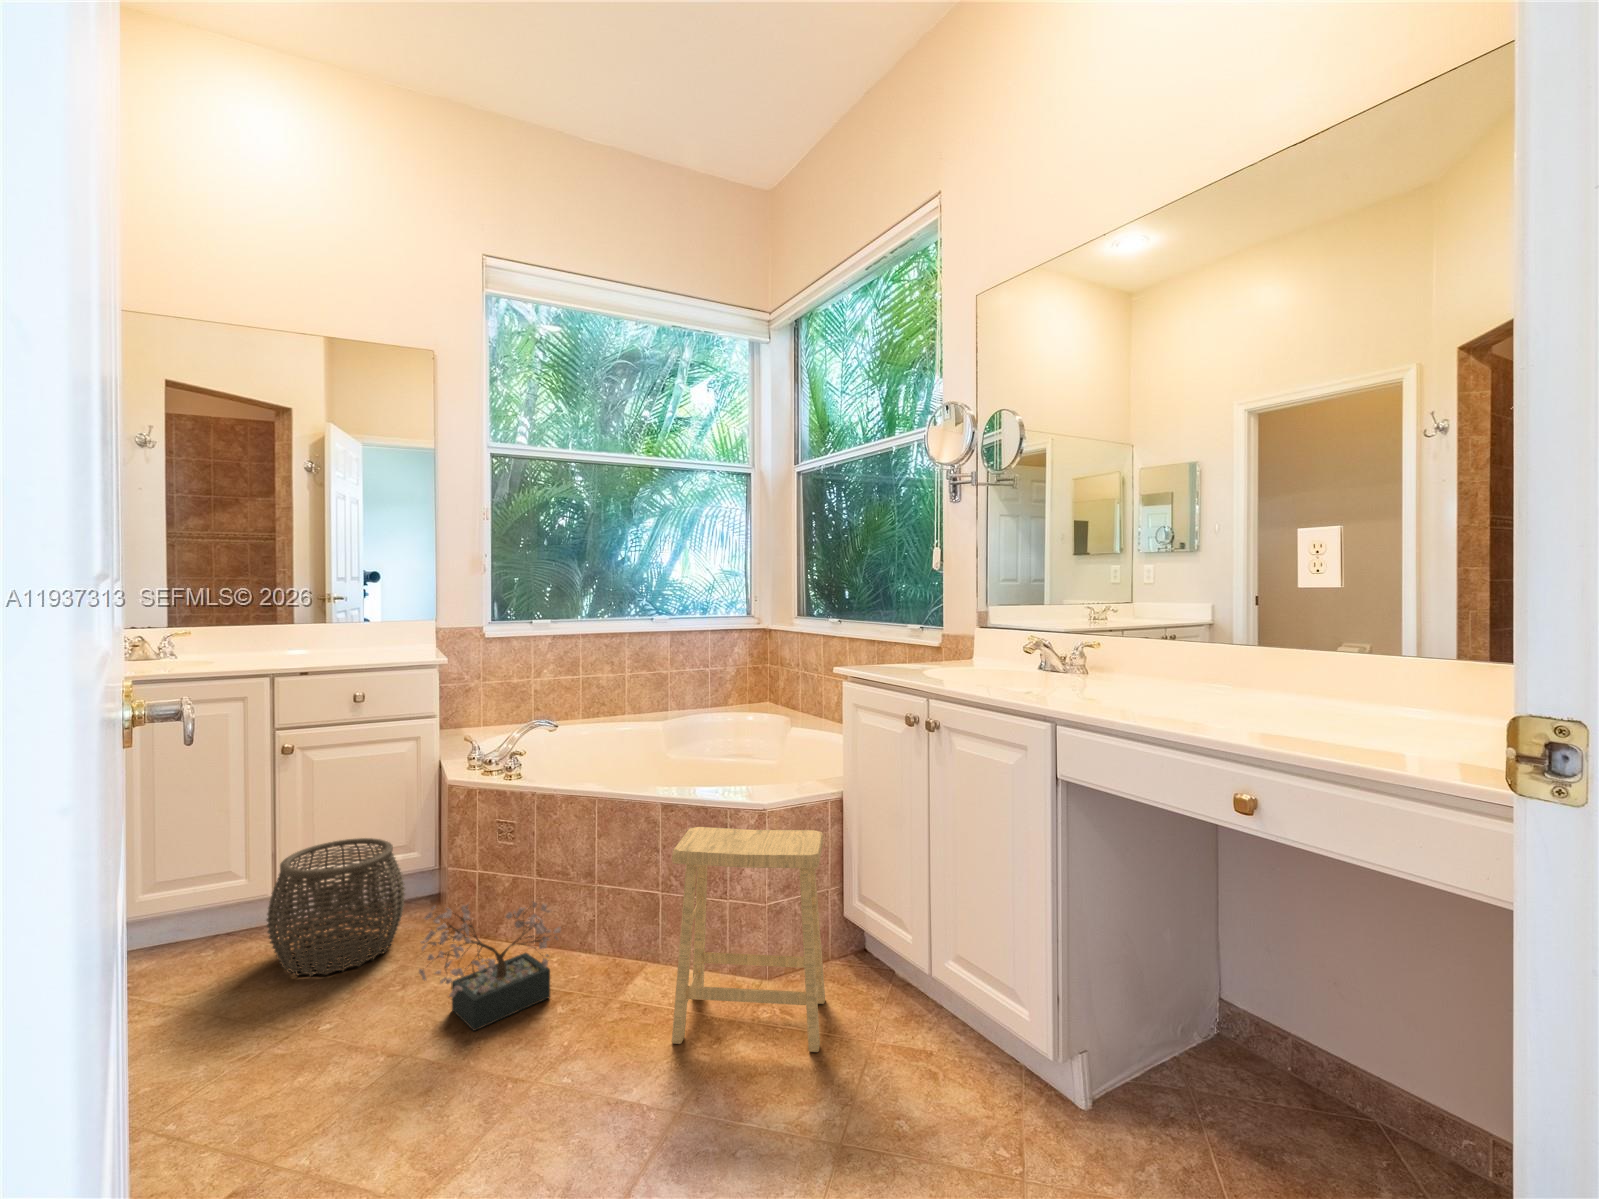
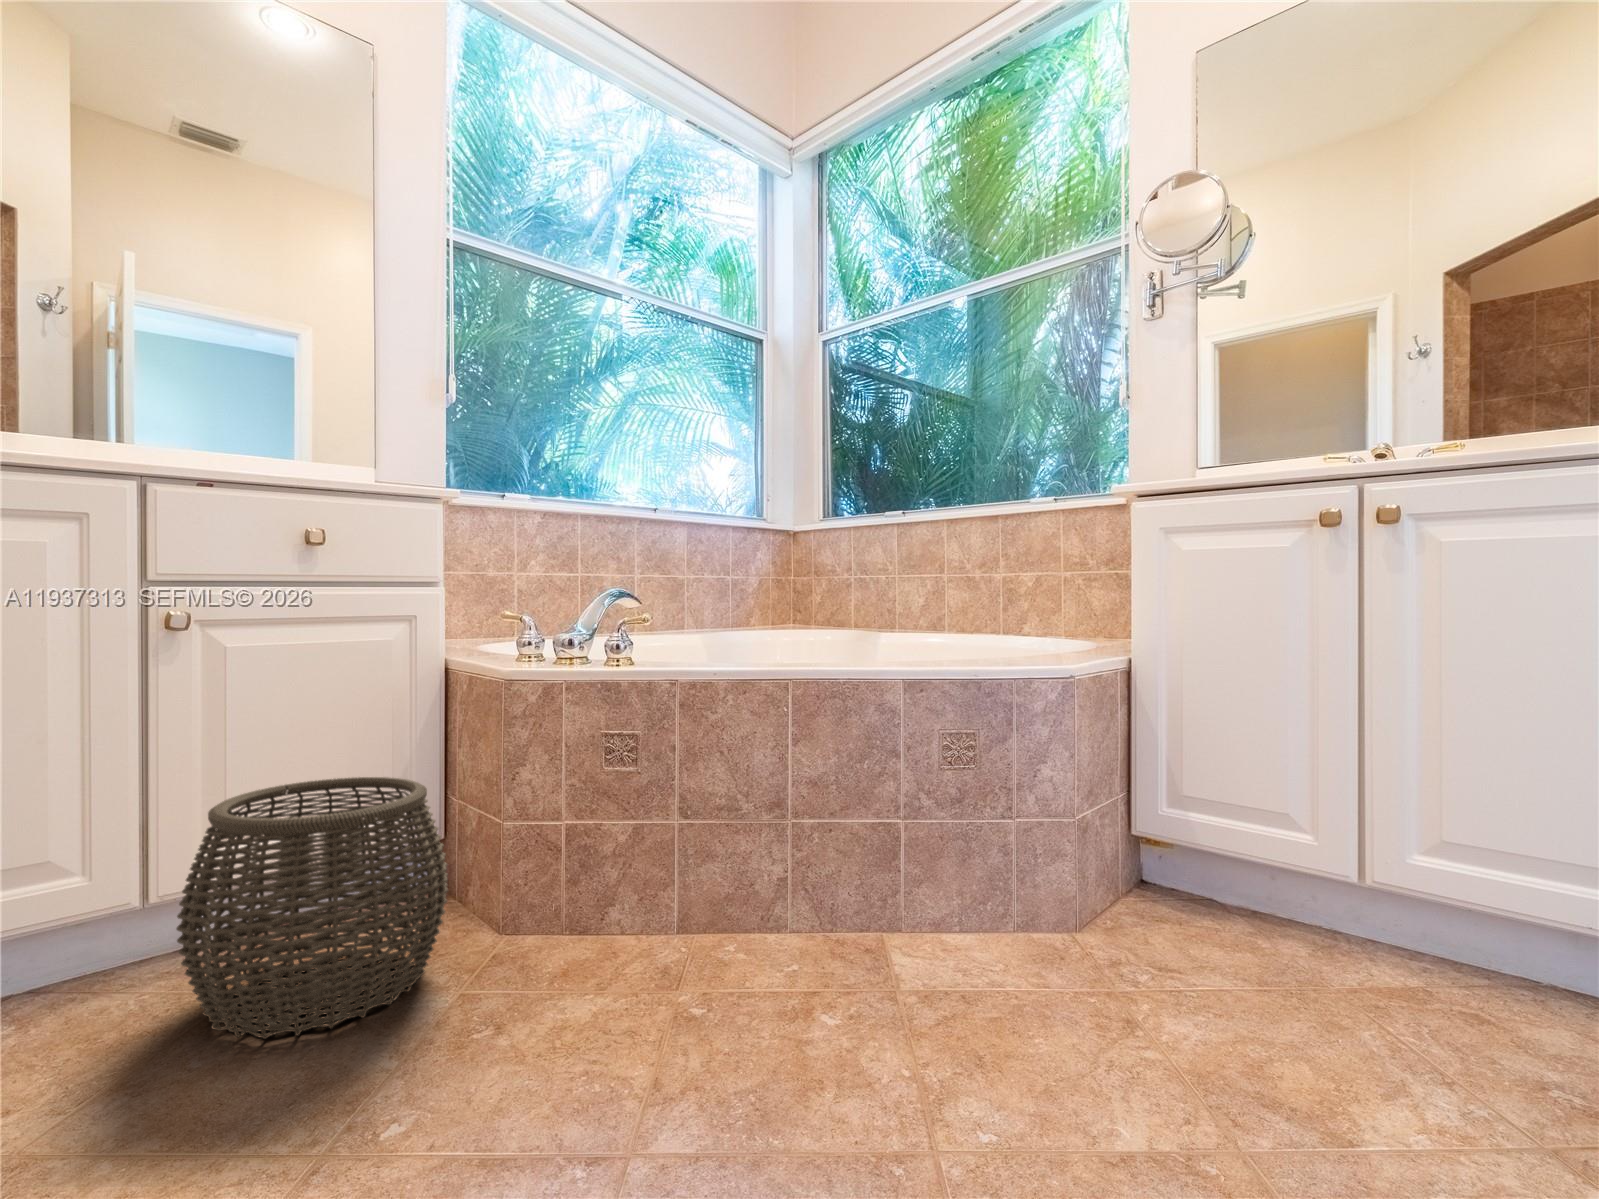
footstool: present [672,827,825,1052] -> none [1011,688,1295,1025]
decorative plant: present [419,902,561,1031] -> none [616,837,813,1068]

